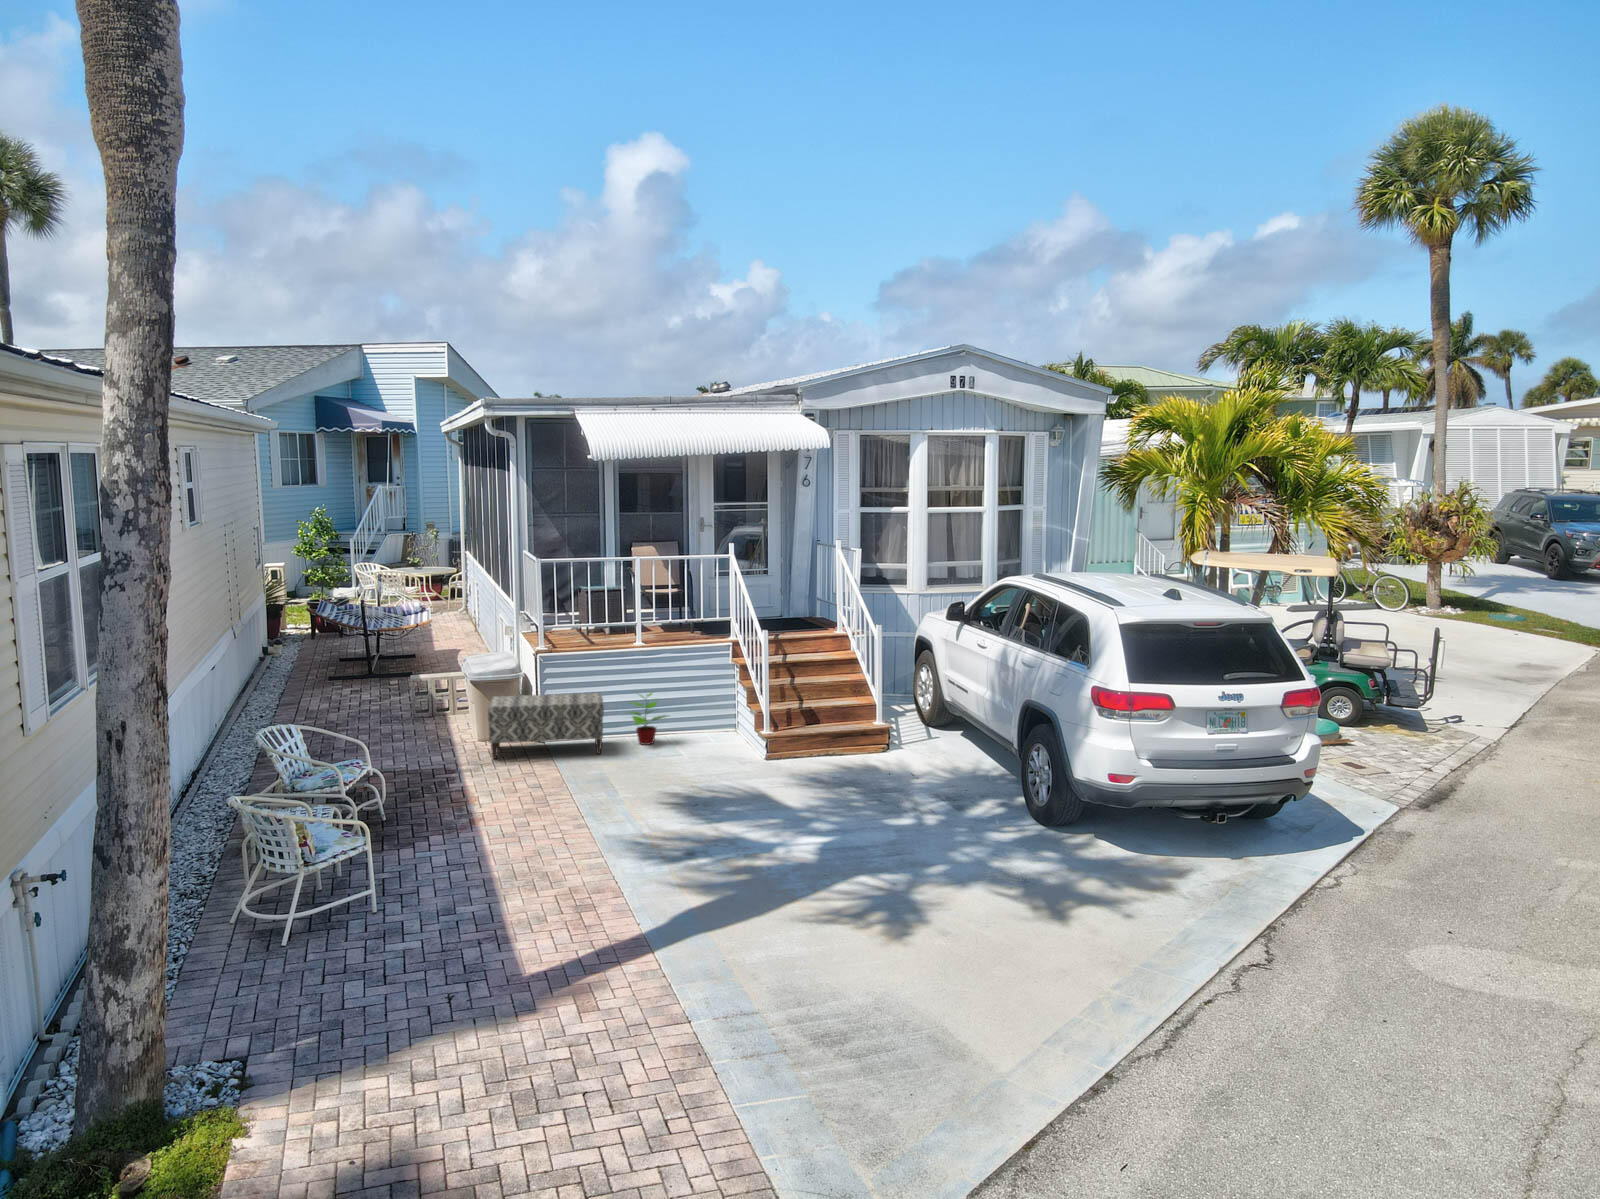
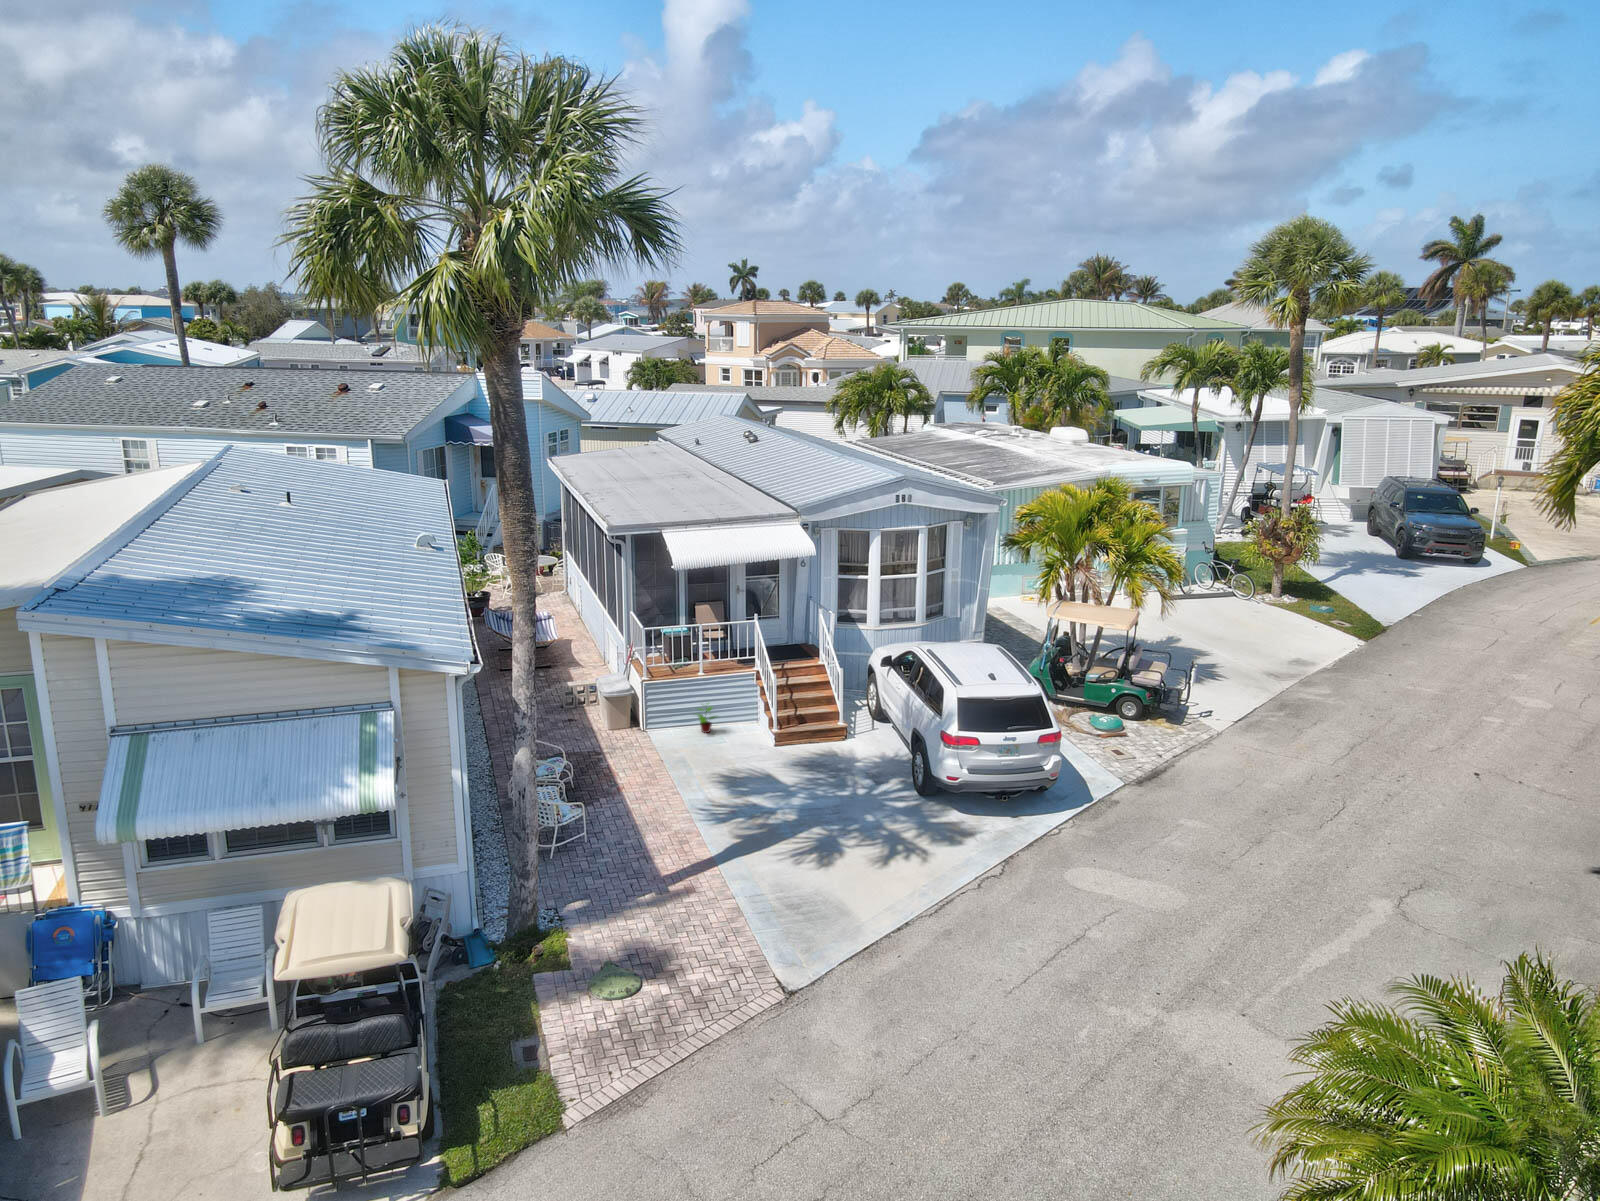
bench: present [488,693,604,759] -> none [616,703,682,744]

